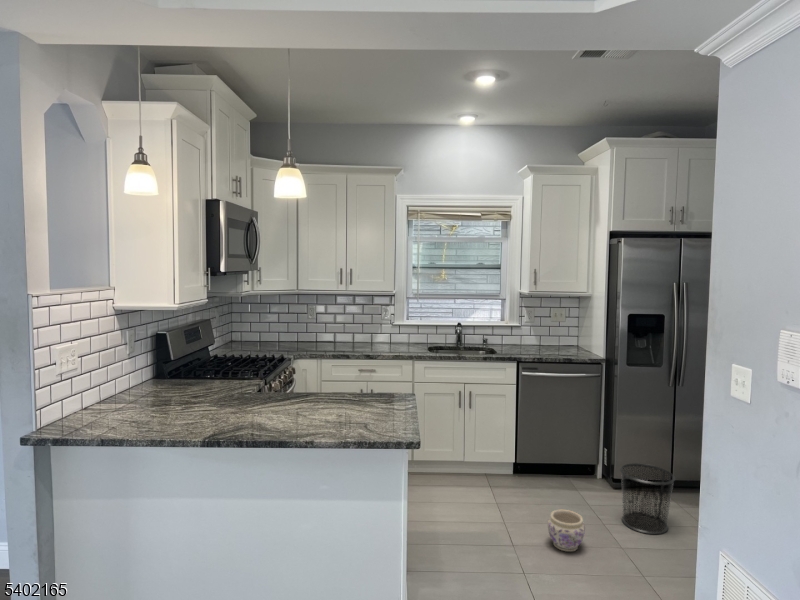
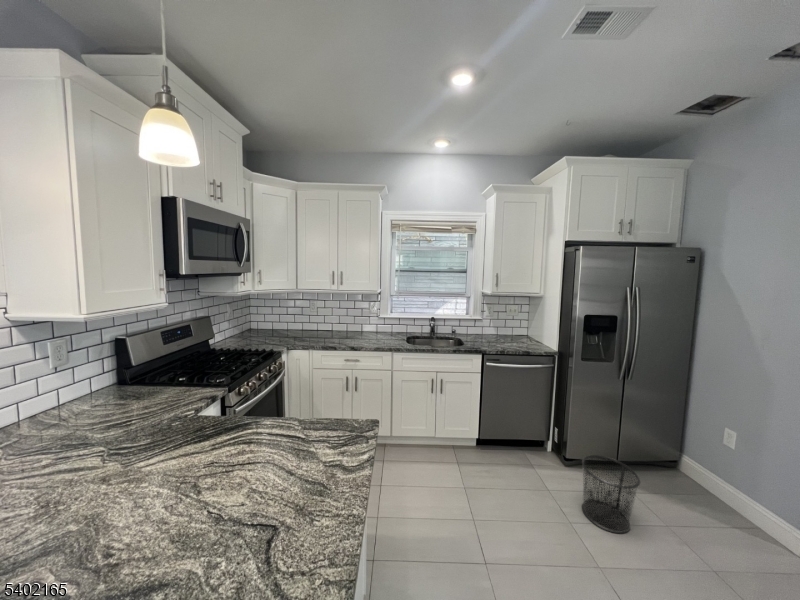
planter: present [548,510,585,552] -> none [518,513,558,565]

